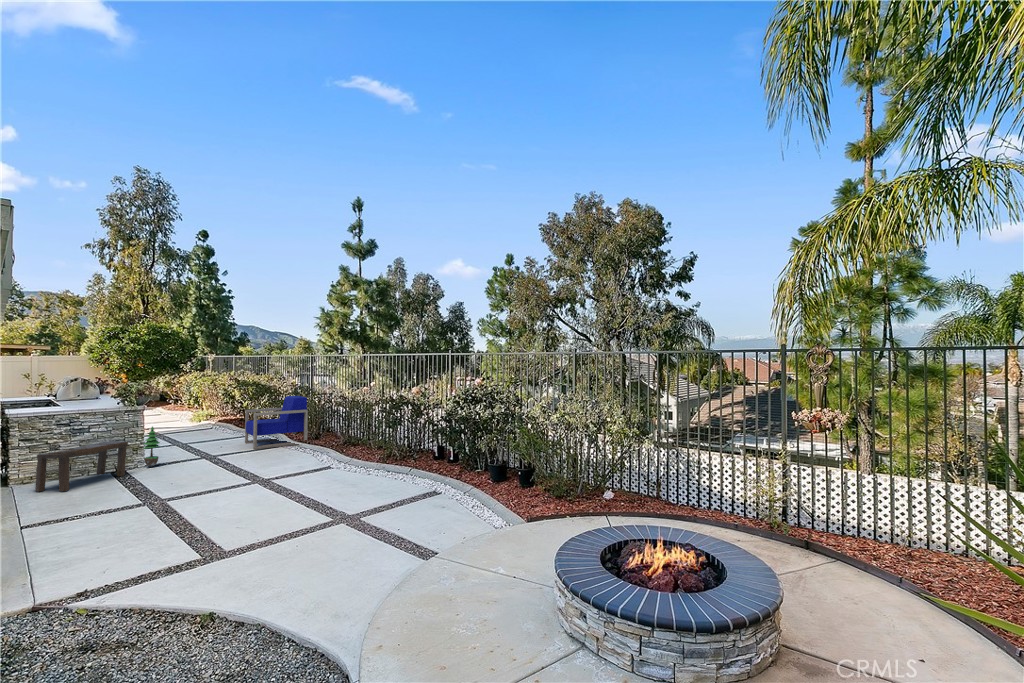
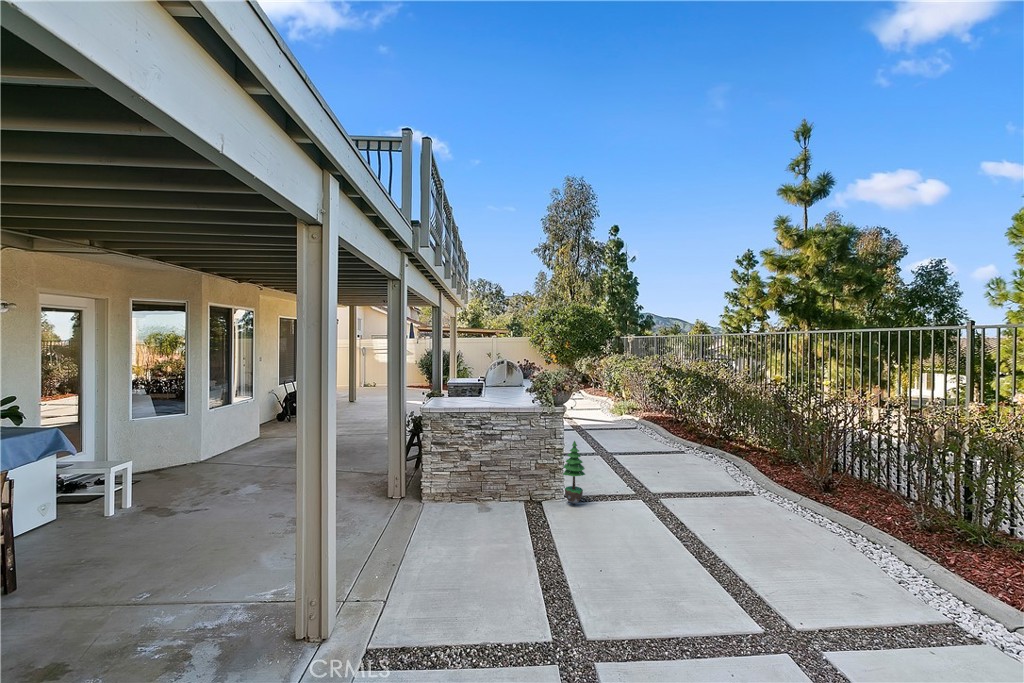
armchair: present [245,396,308,449] -> none [691,402,812,500]
bench: present [35,442,128,492] -> none [436,457,543,544]

